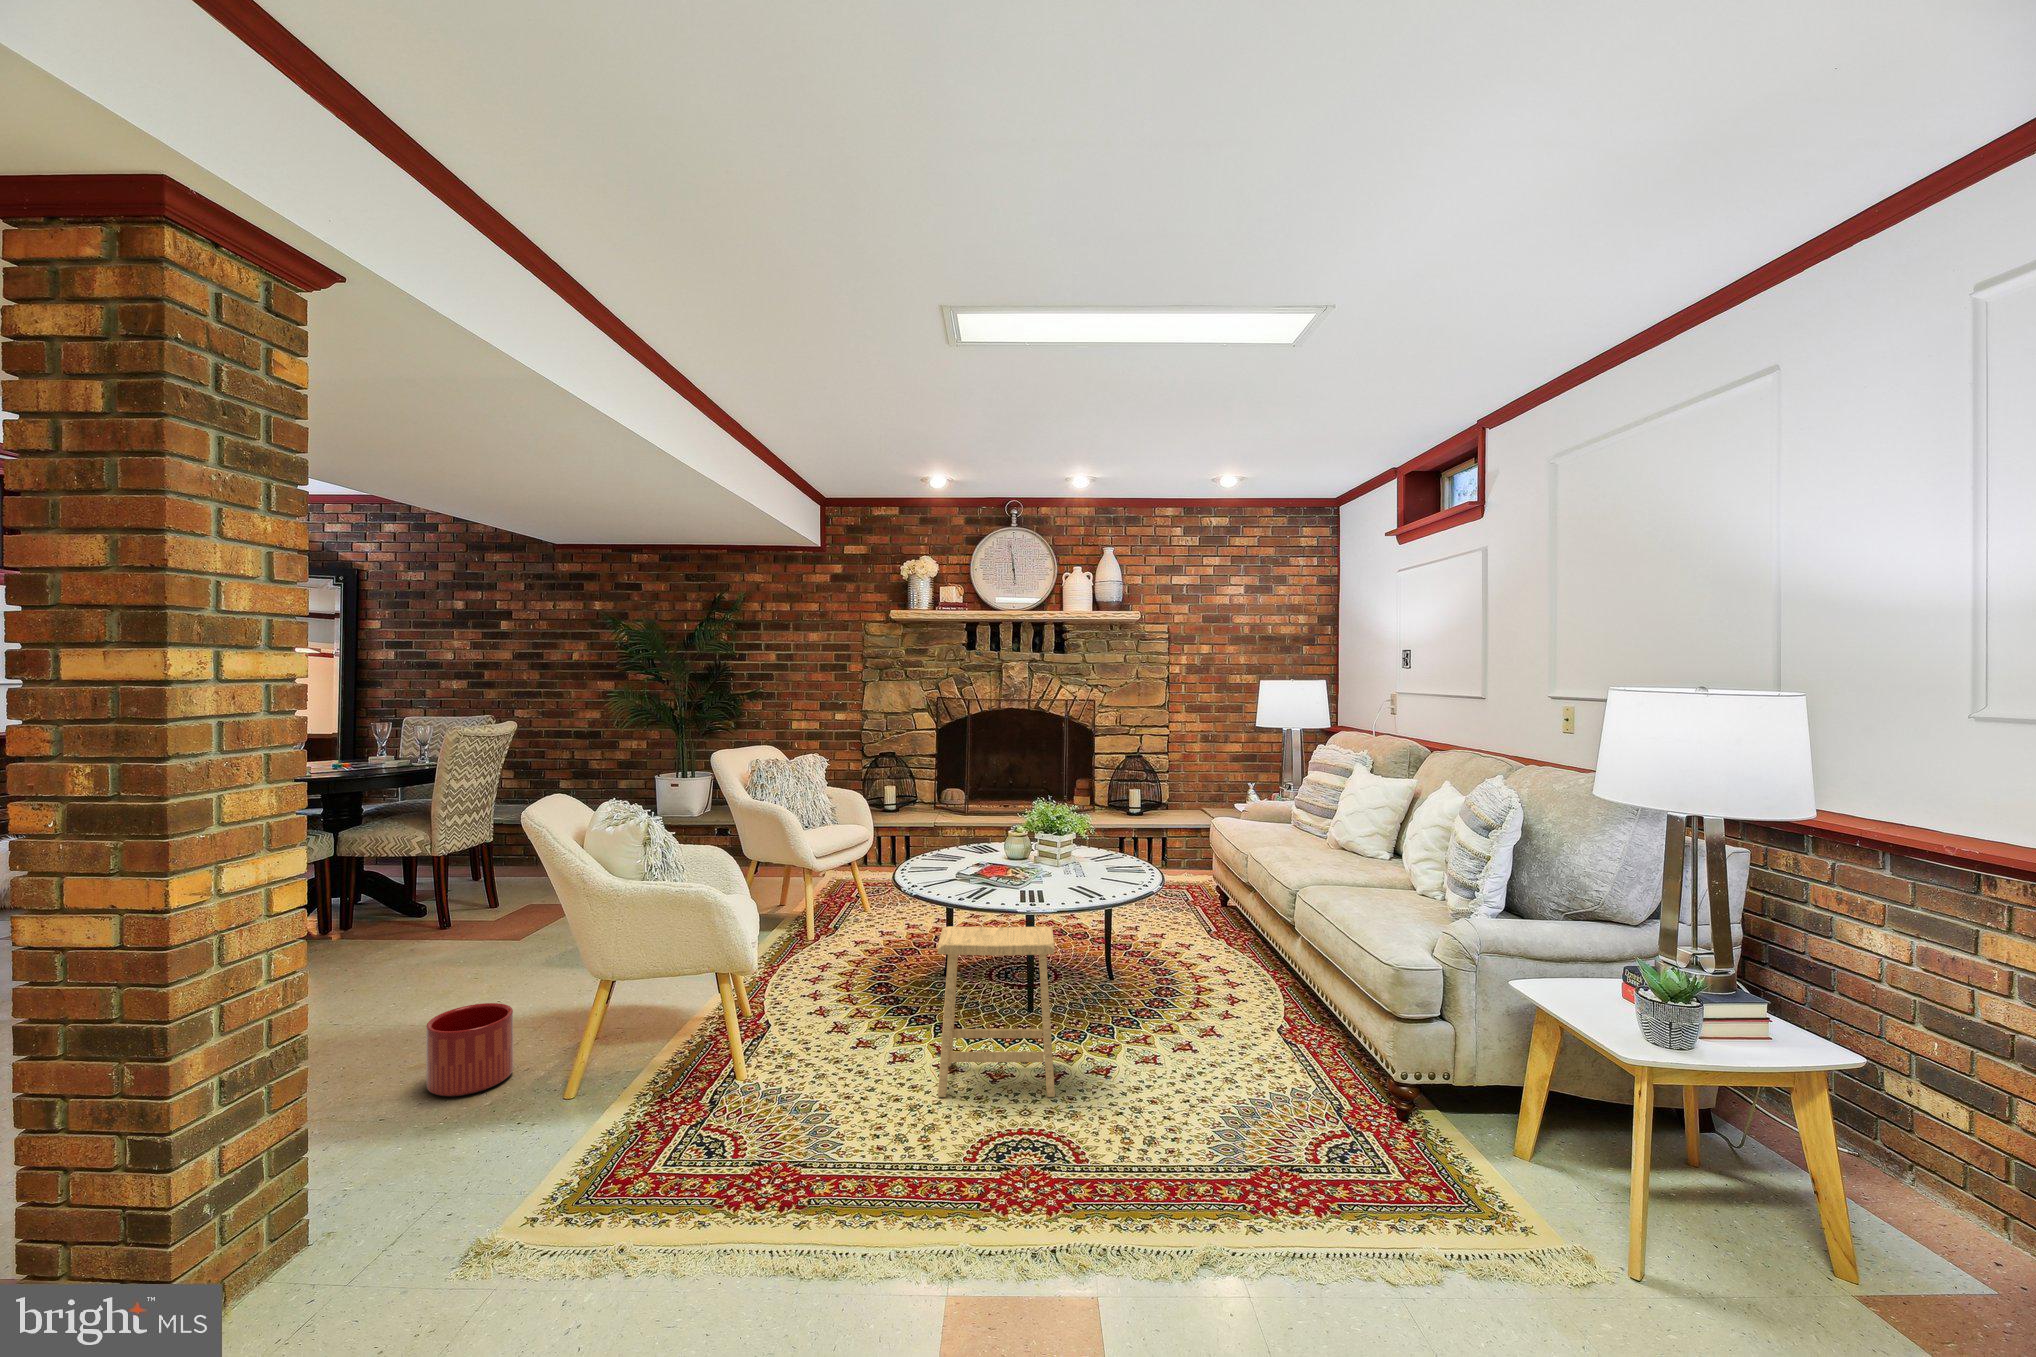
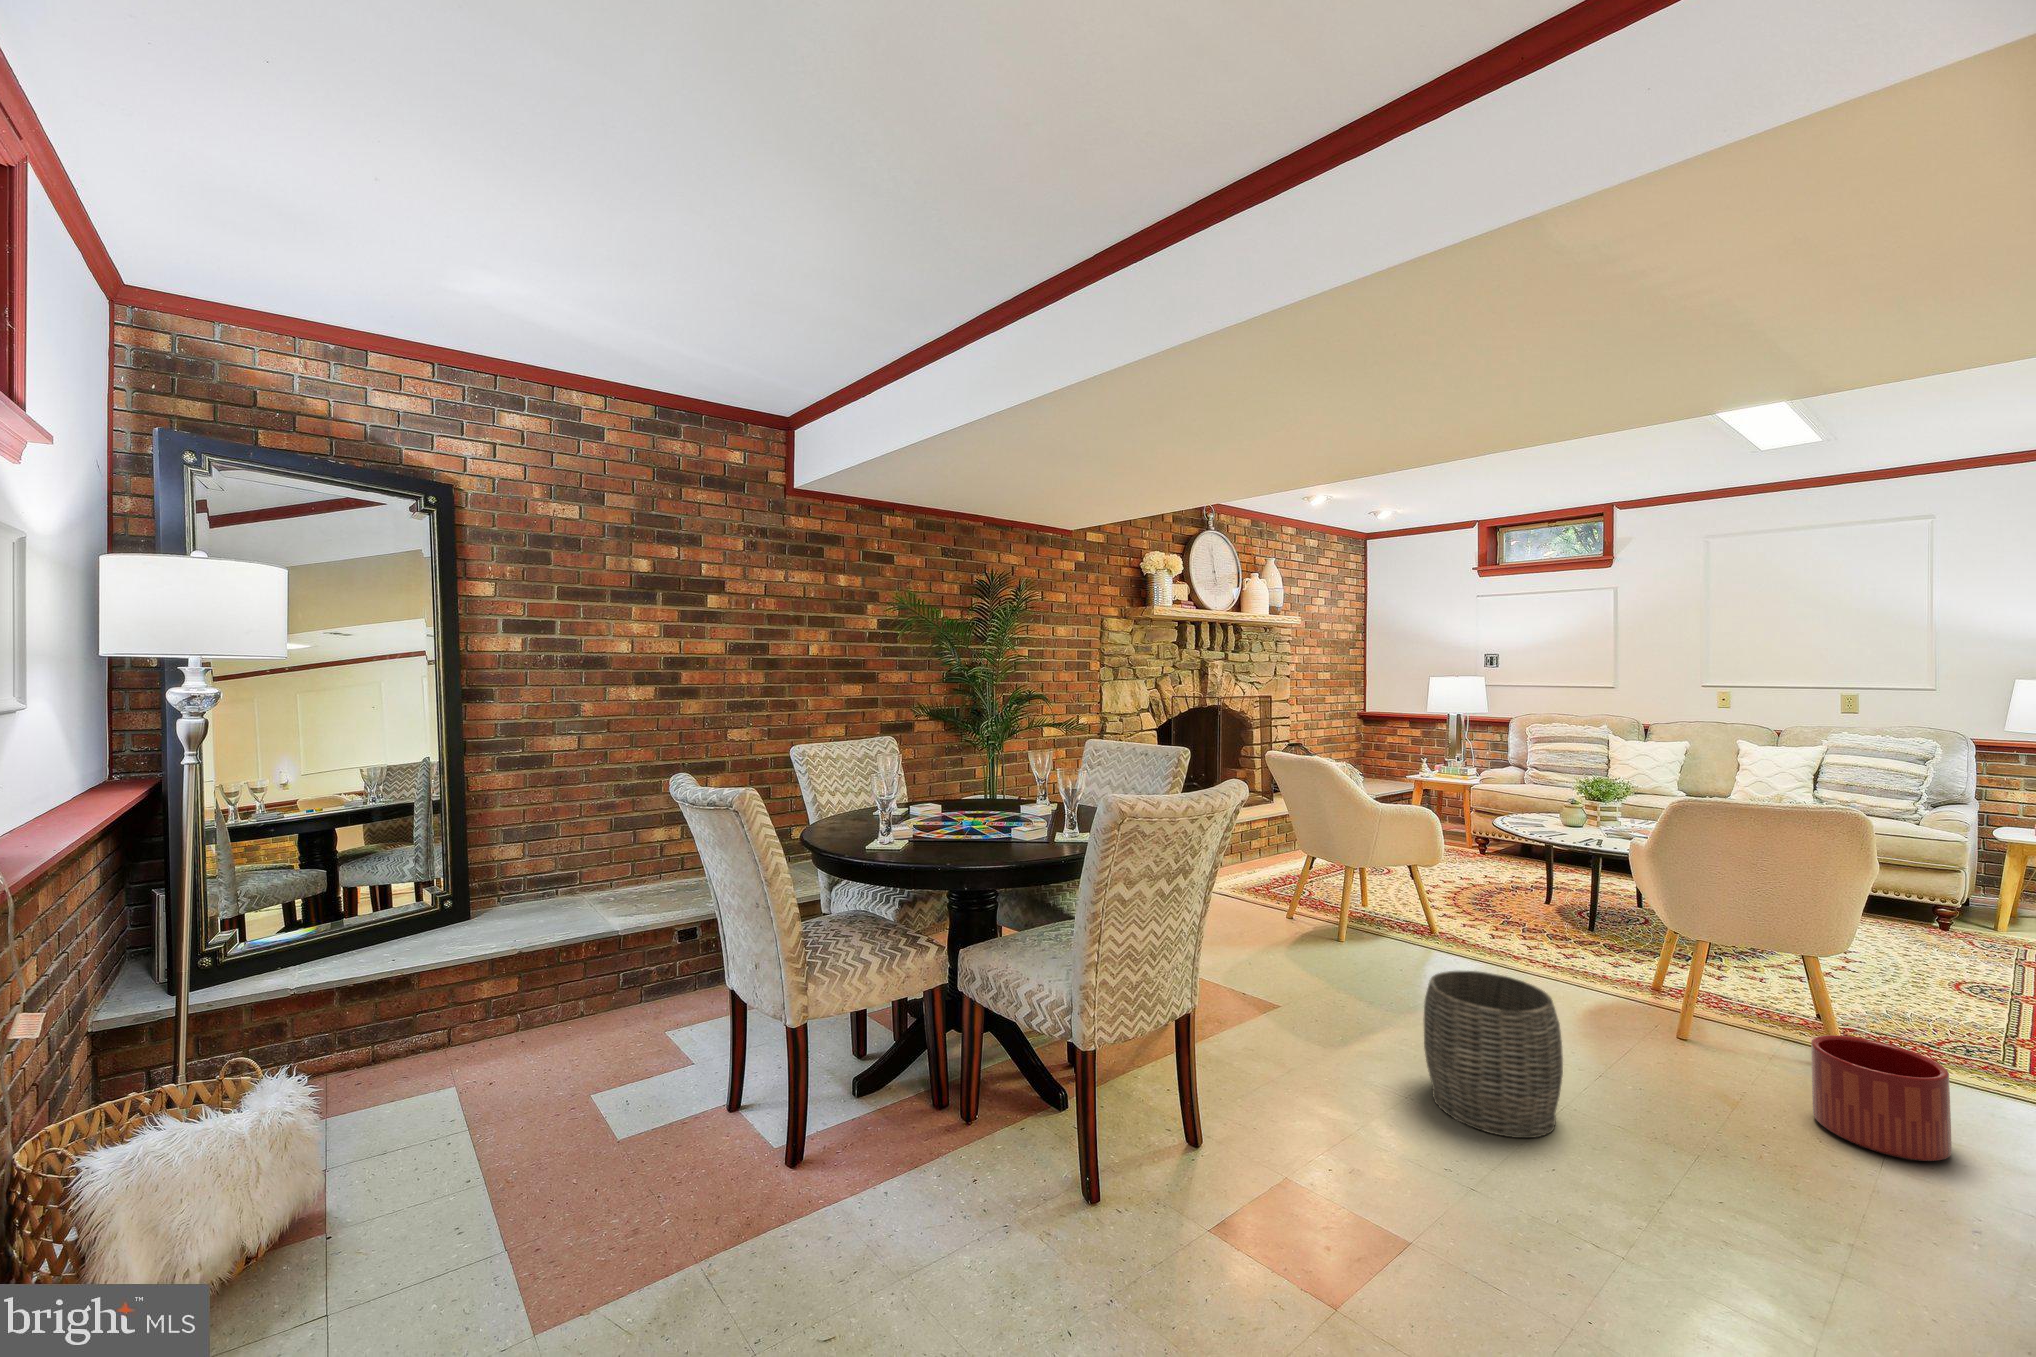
woven basket: none [371,909,471,1015] -> present [1423,971,1563,1138]
footstool: present [938,926,1055,1097] -> none [1874,845,1976,995]

